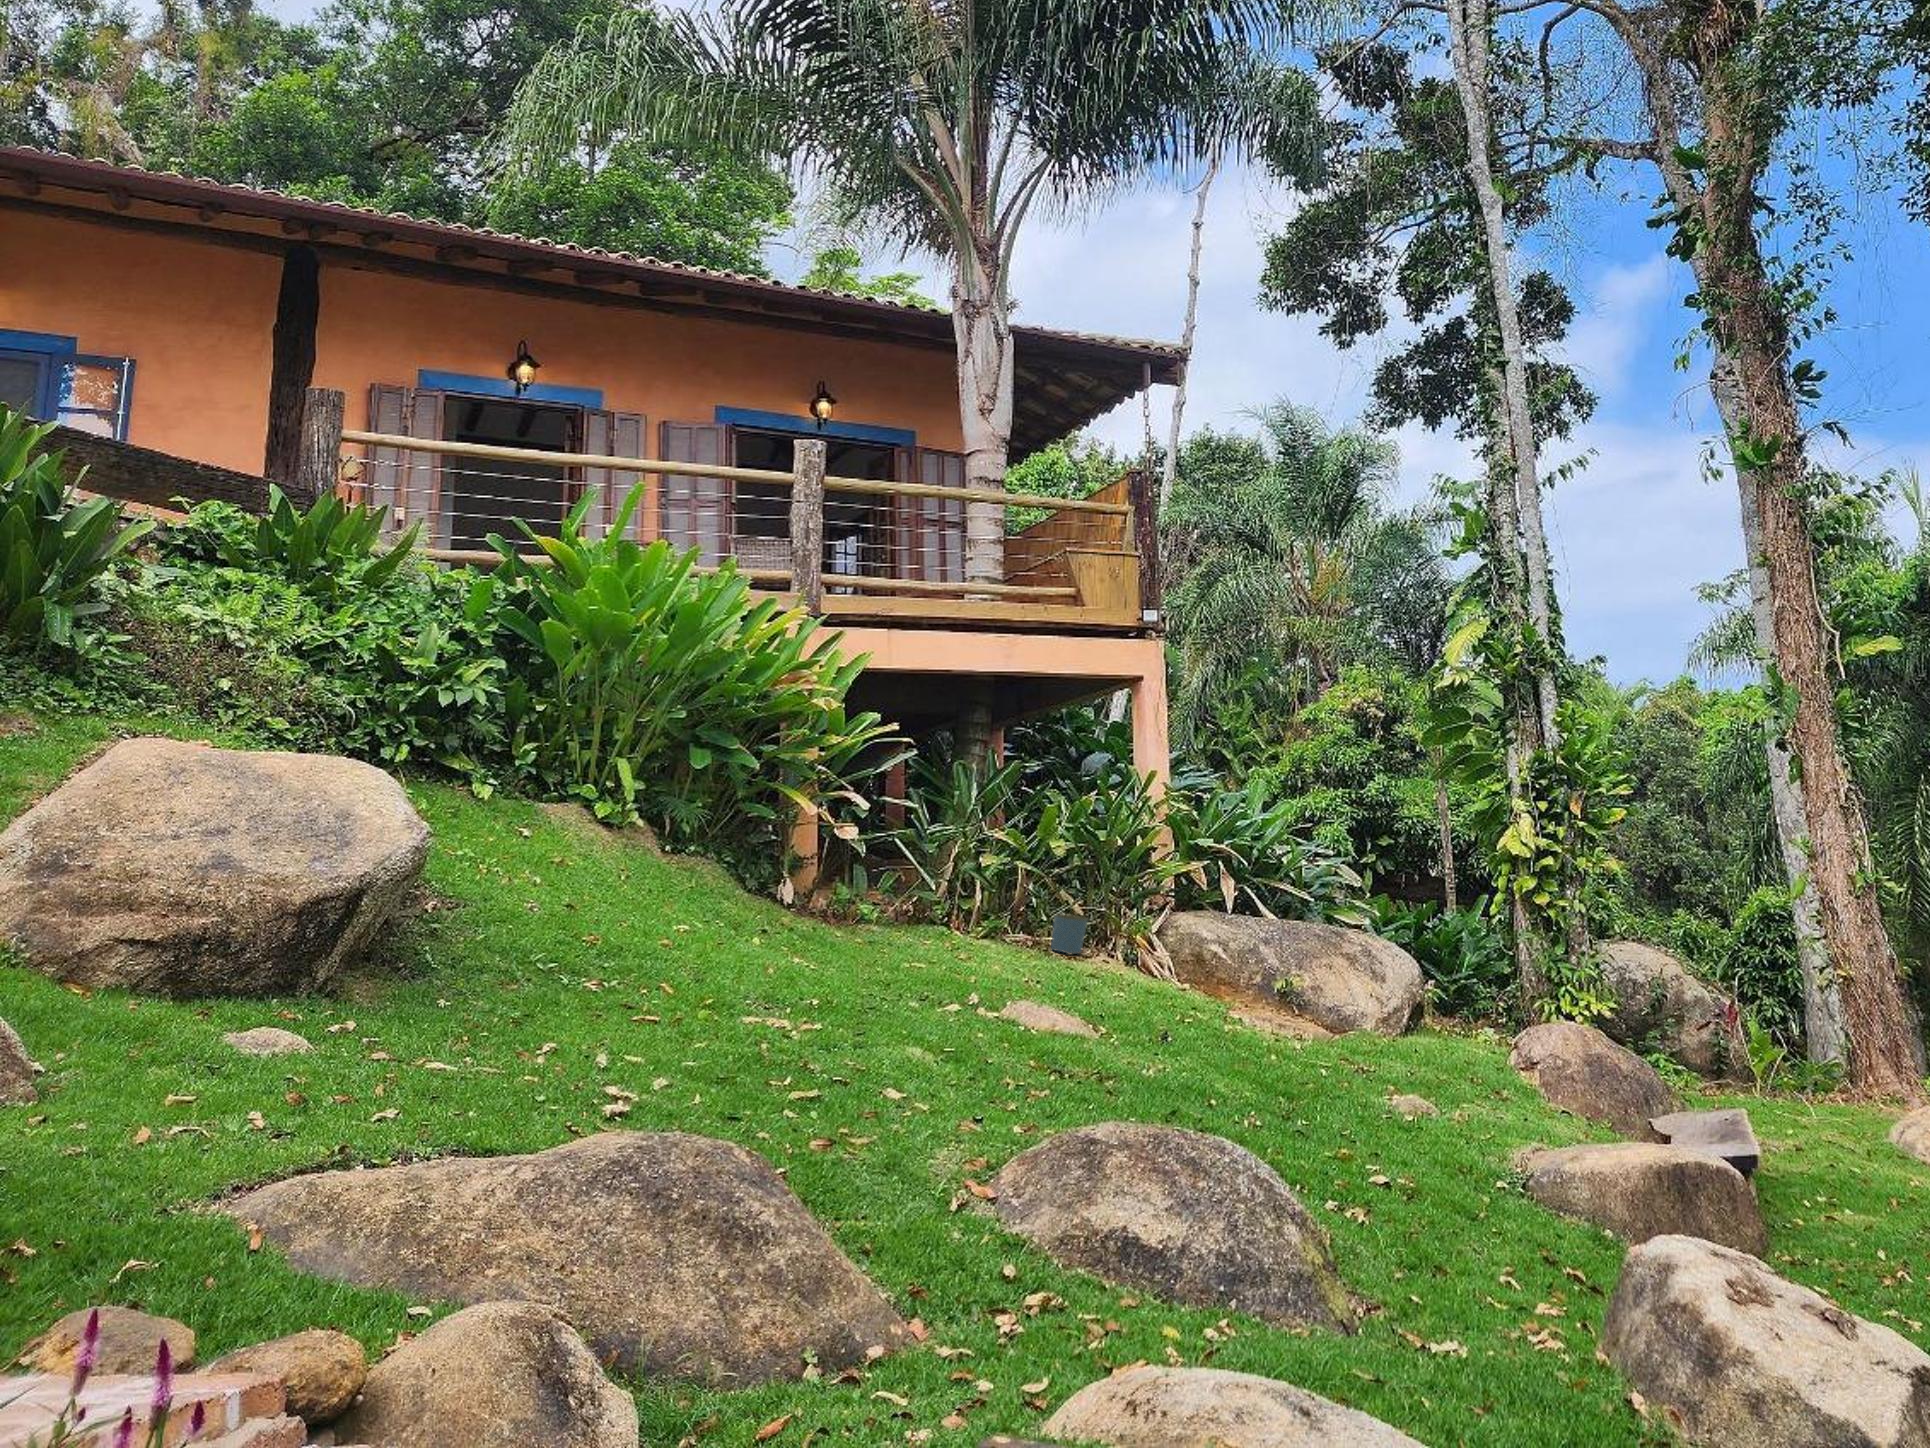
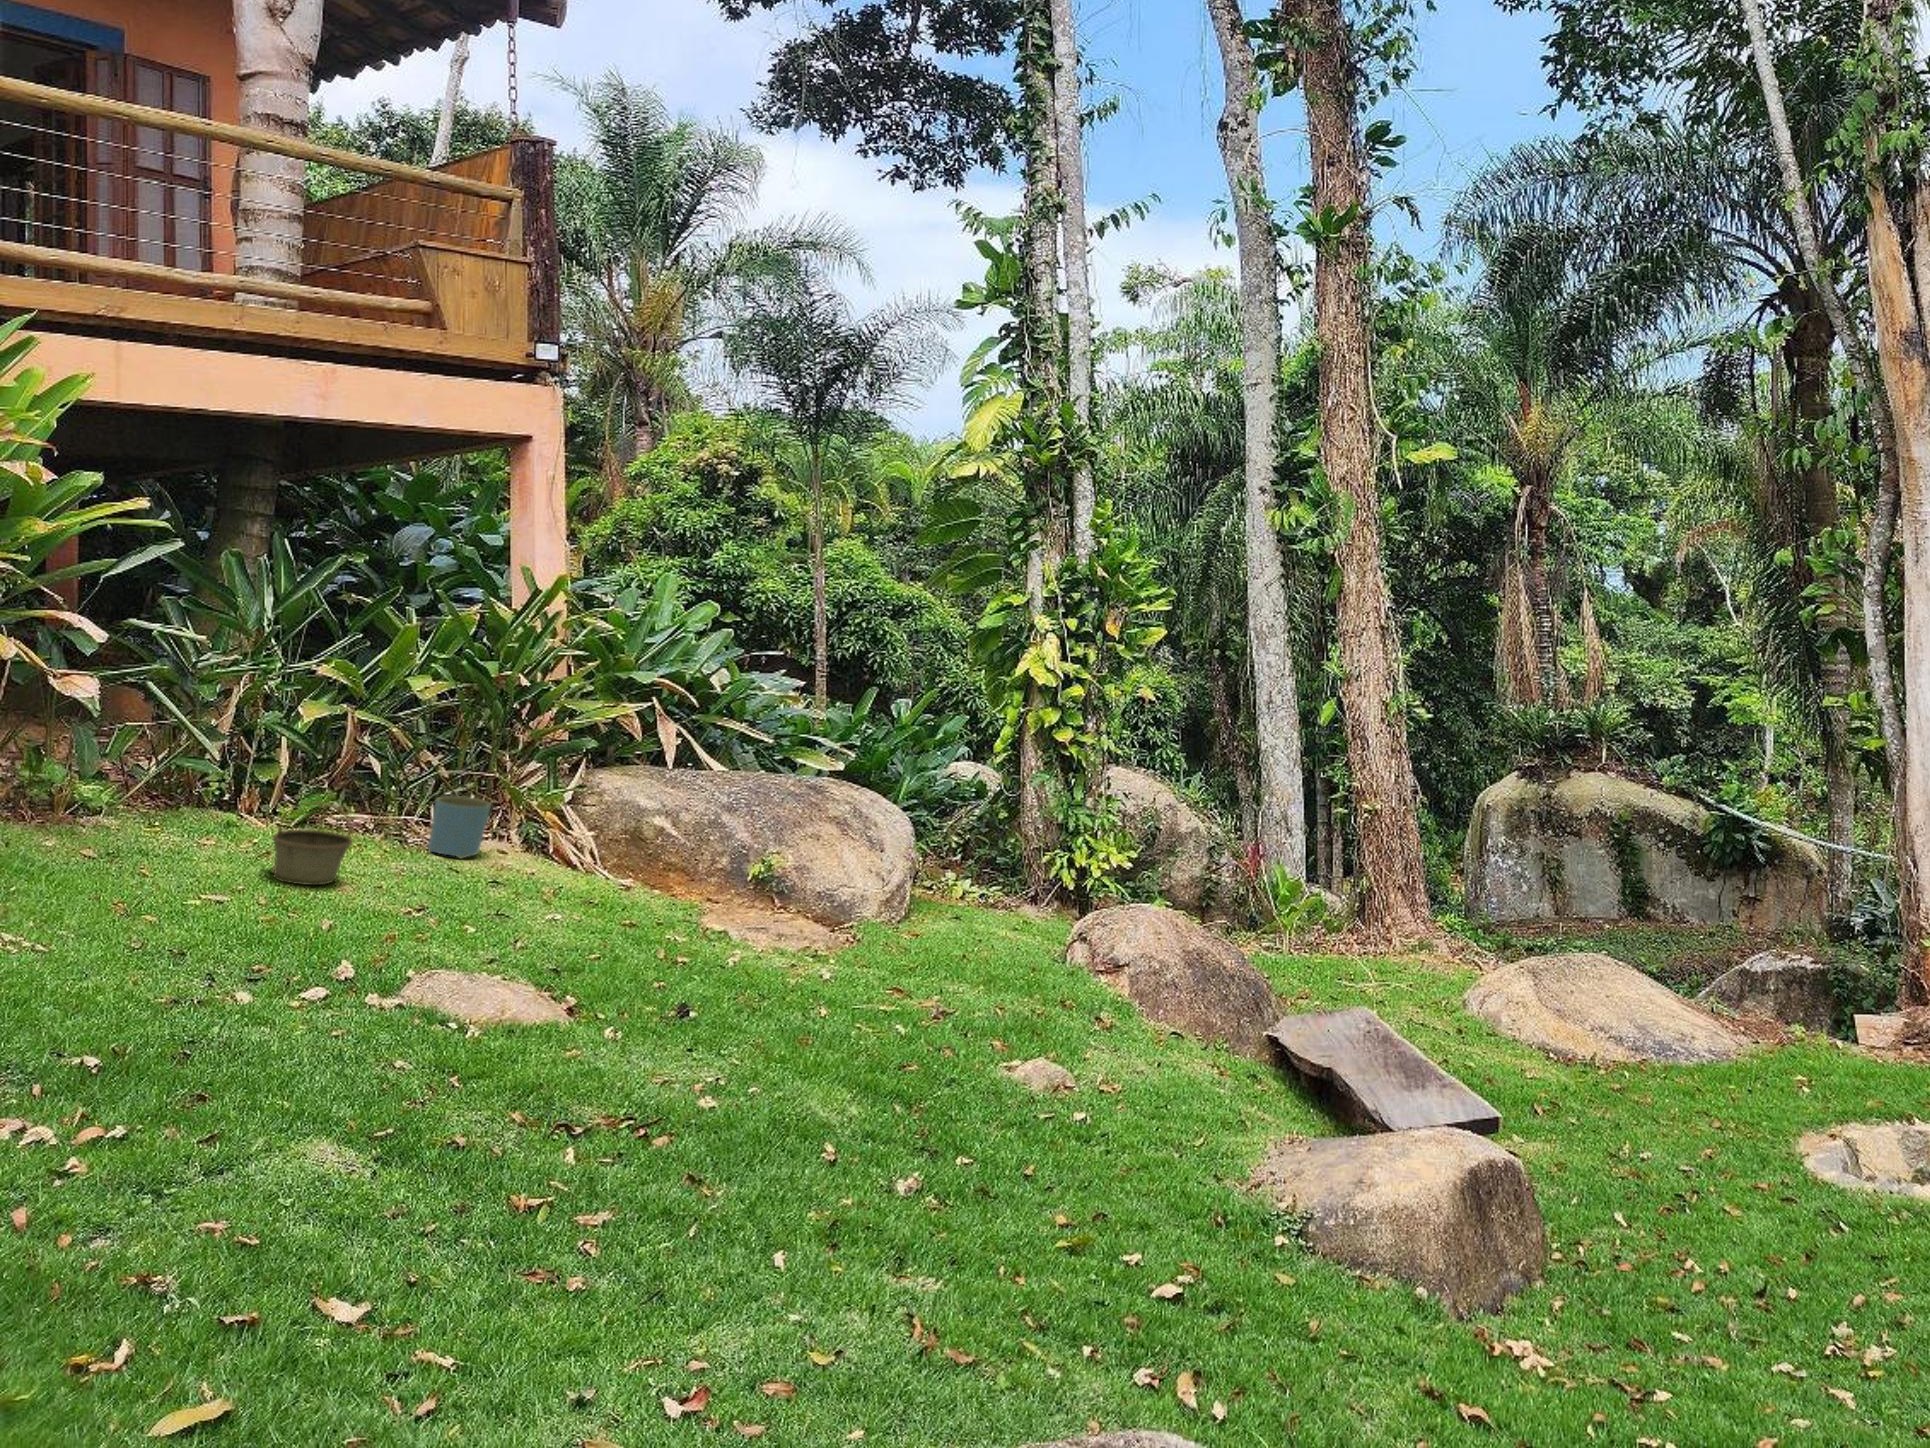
basket: none [951,905,996,957] -> present [273,802,353,885]

